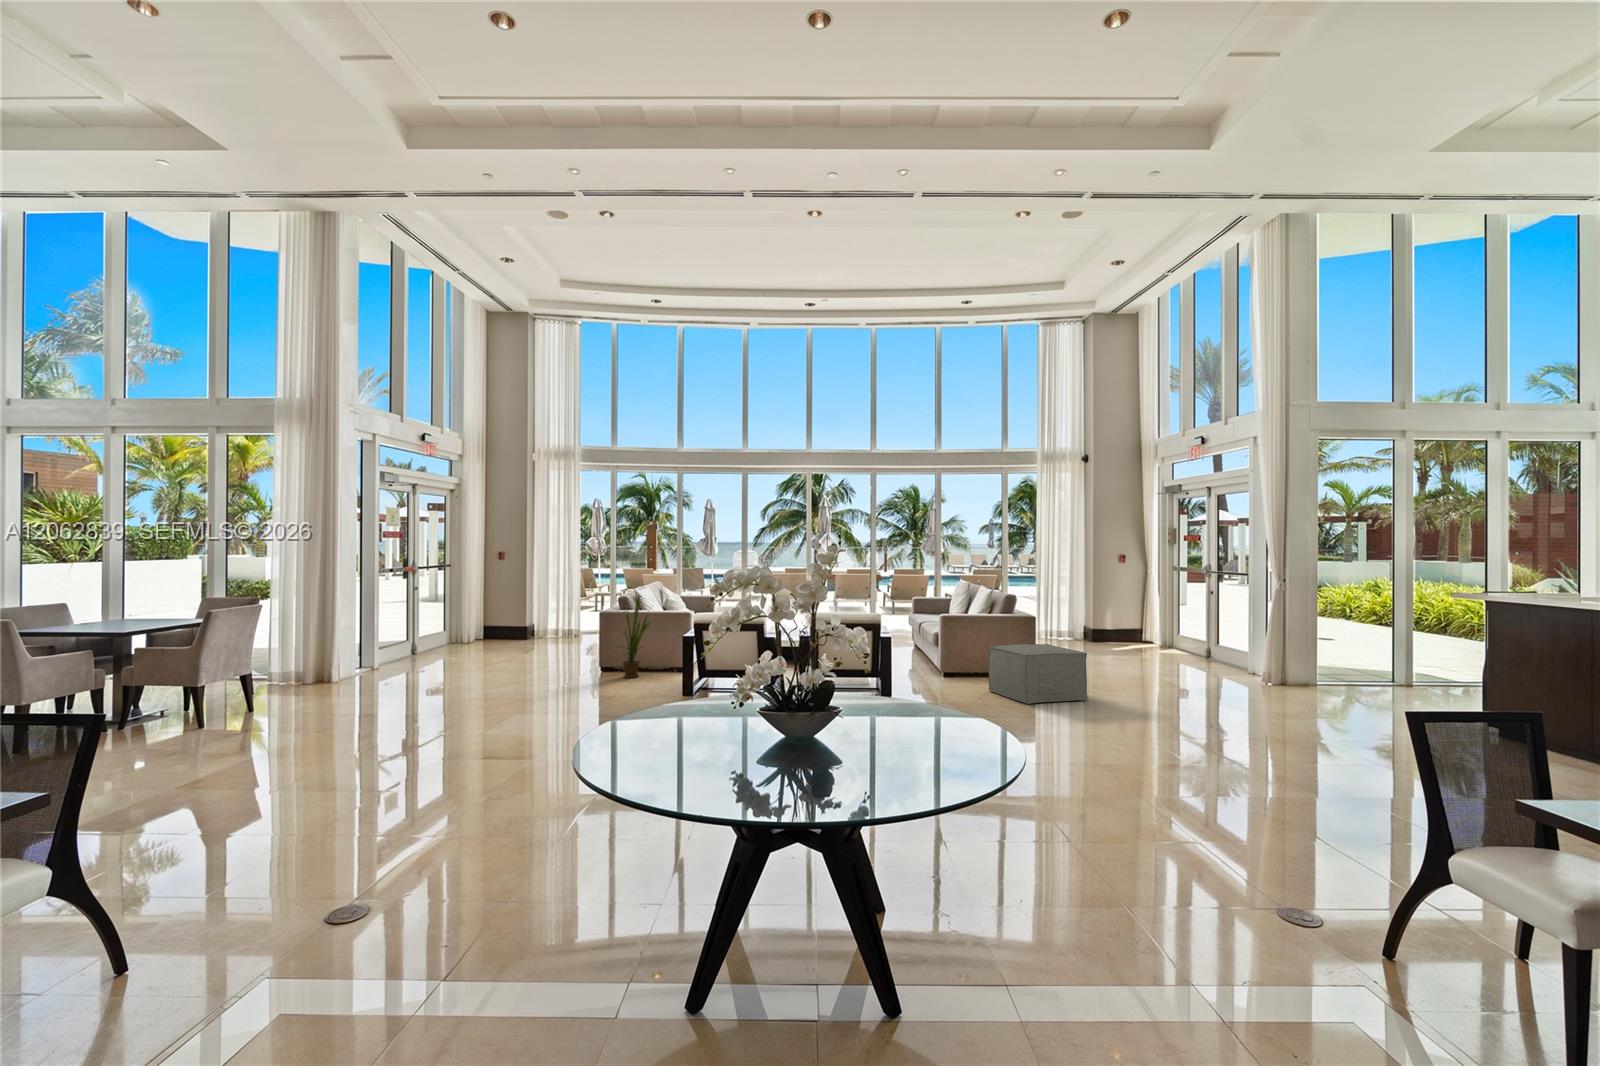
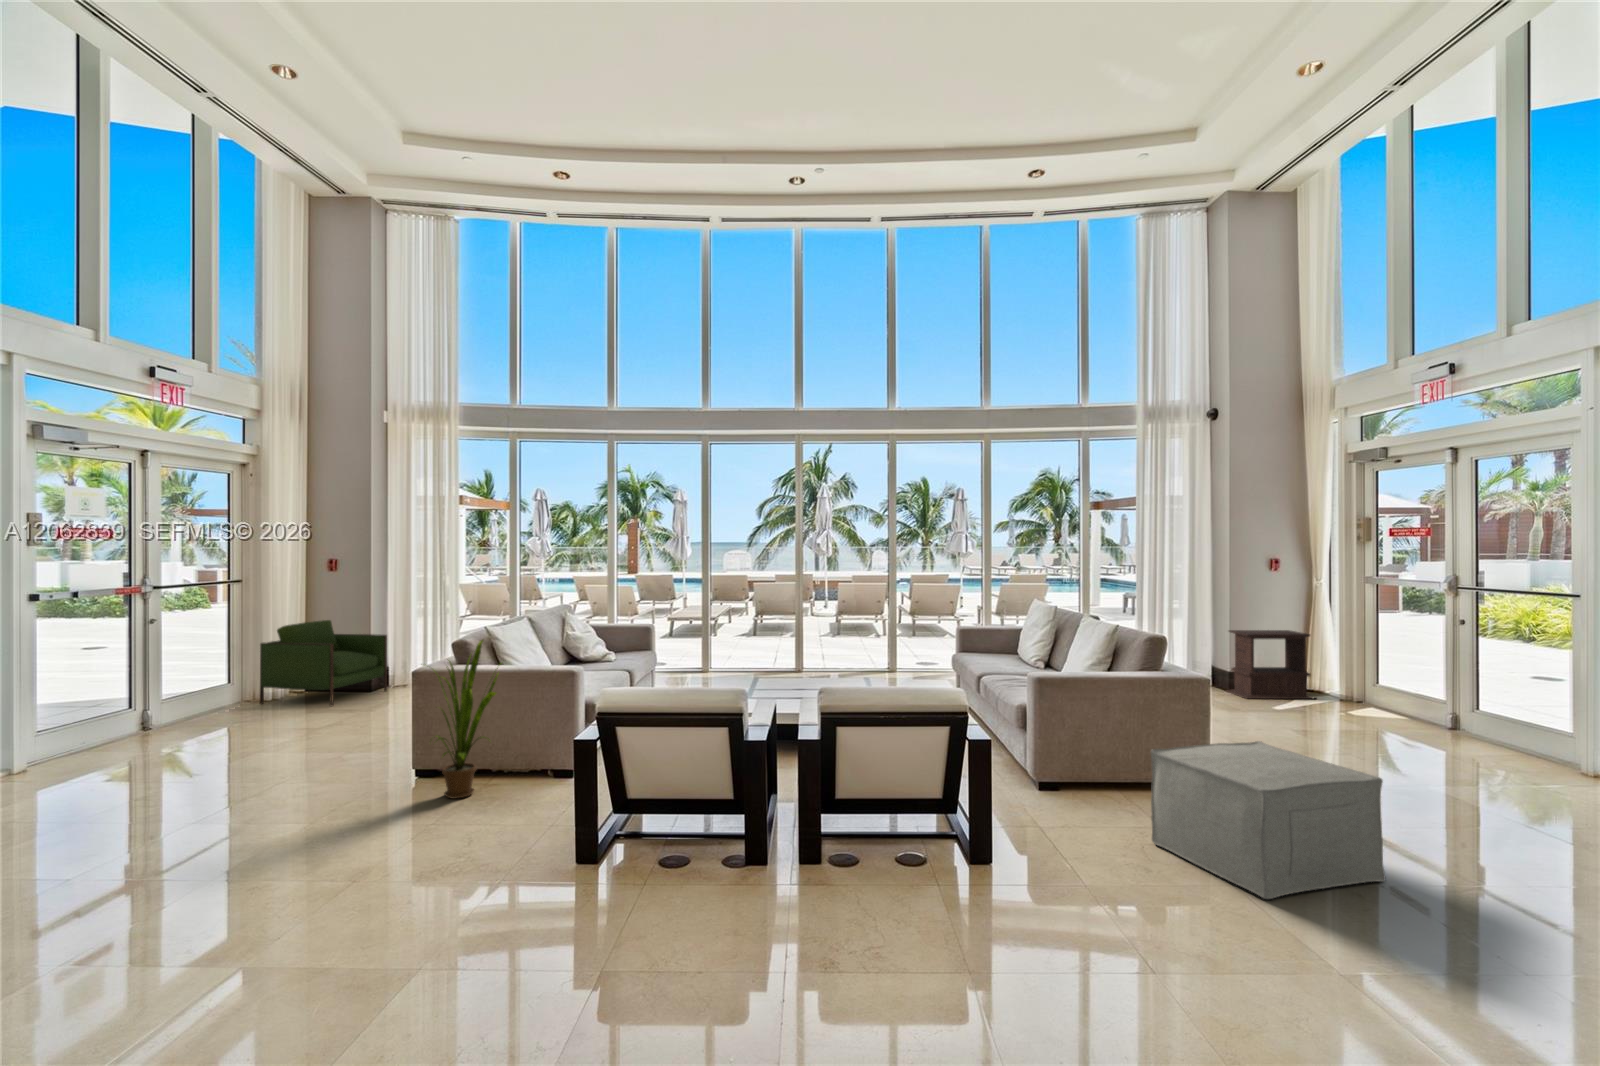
armchair: none [463,592,537,646] -> present [260,620,387,706]
side table: none [1091,602,1145,646] -> present [1227,630,1316,699]

